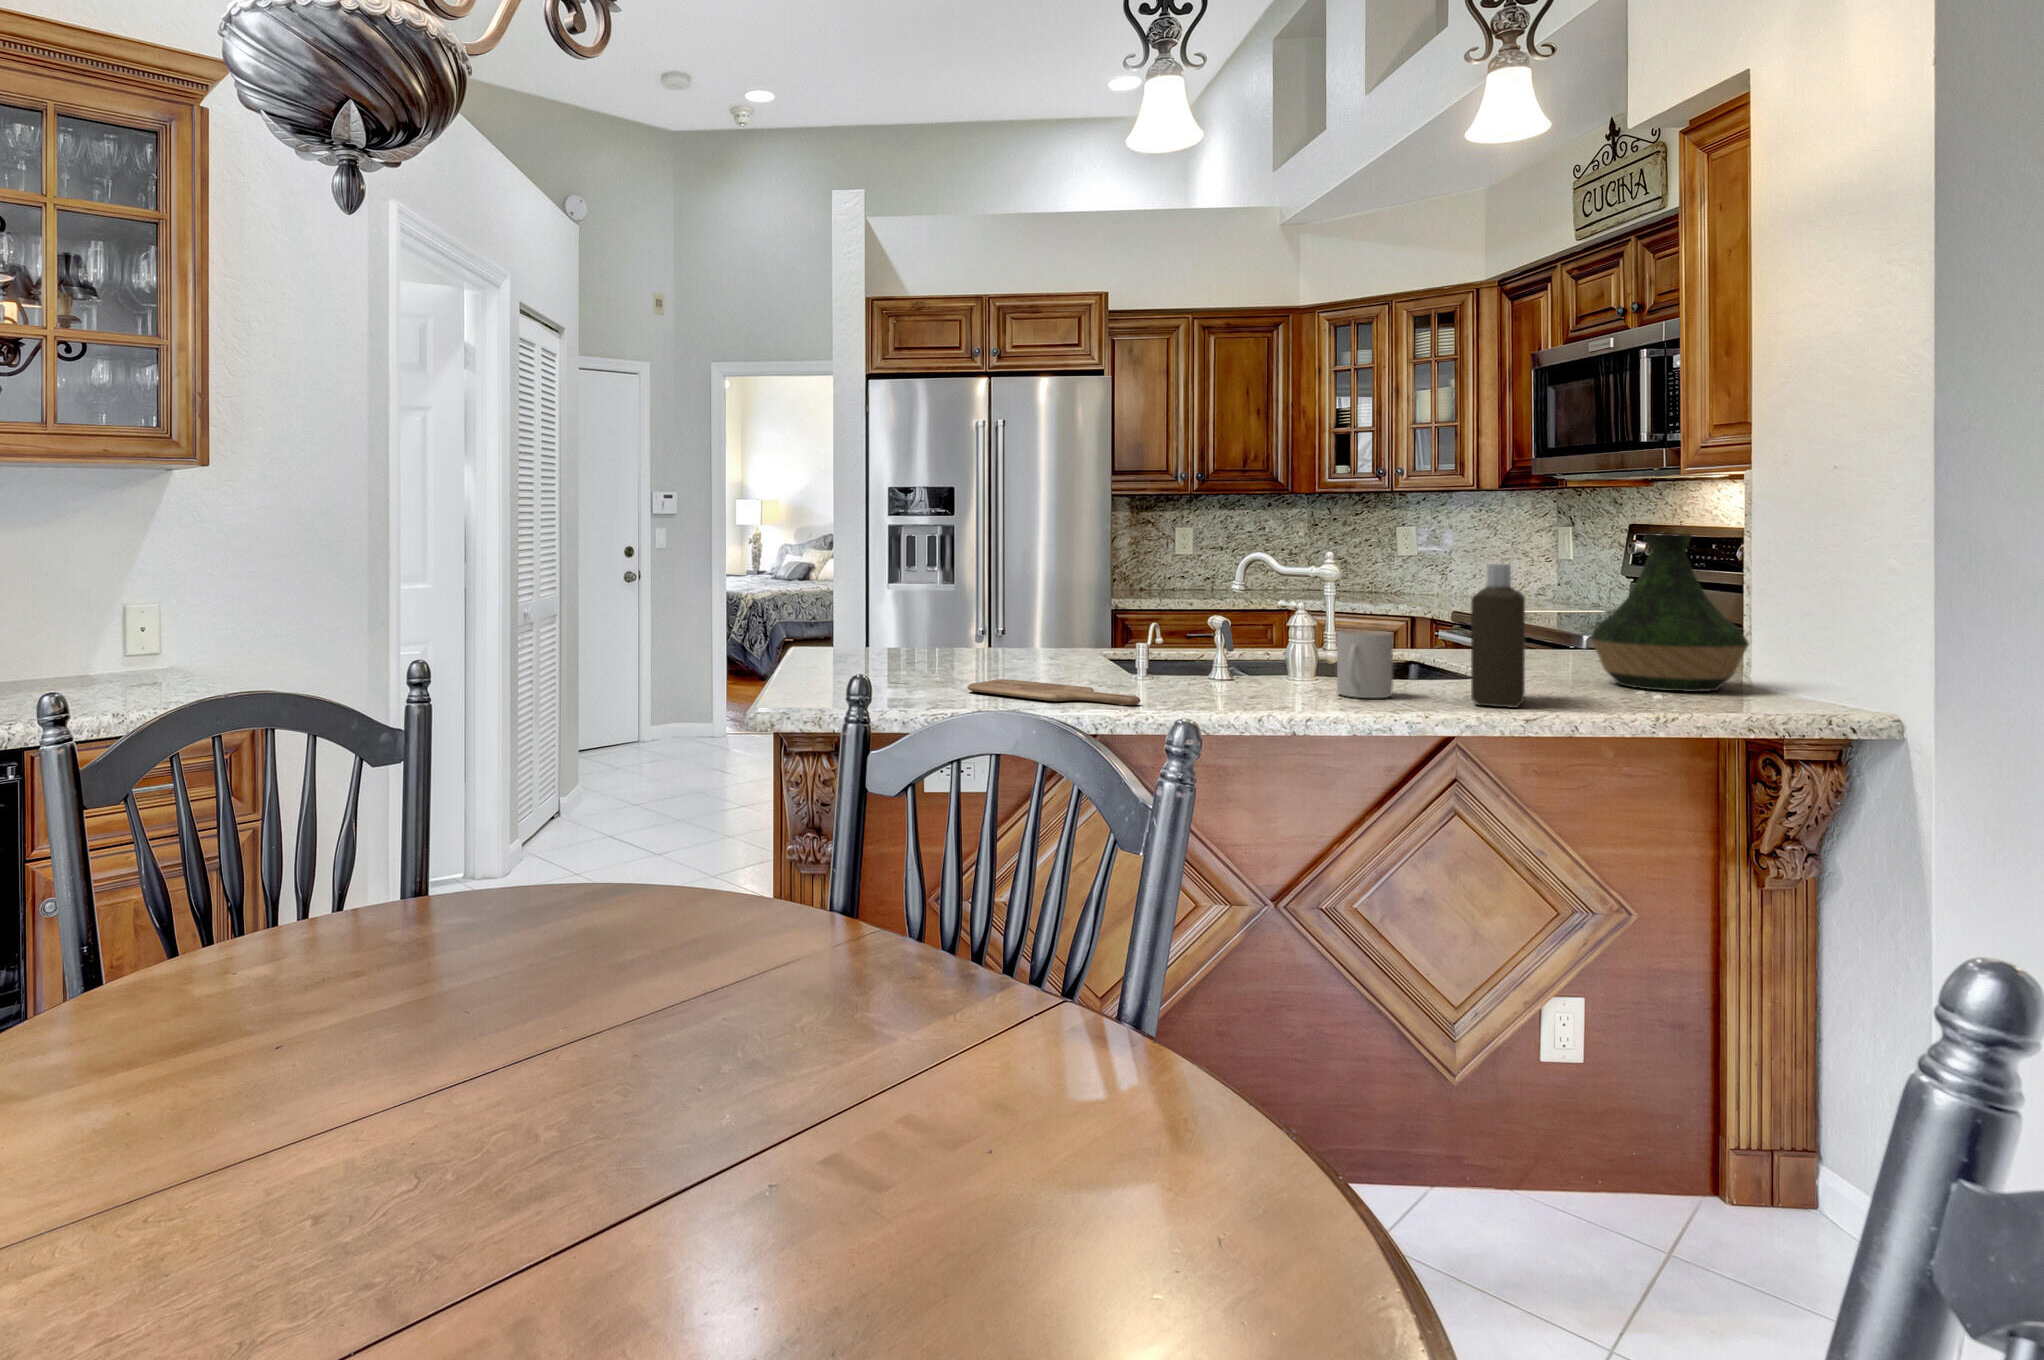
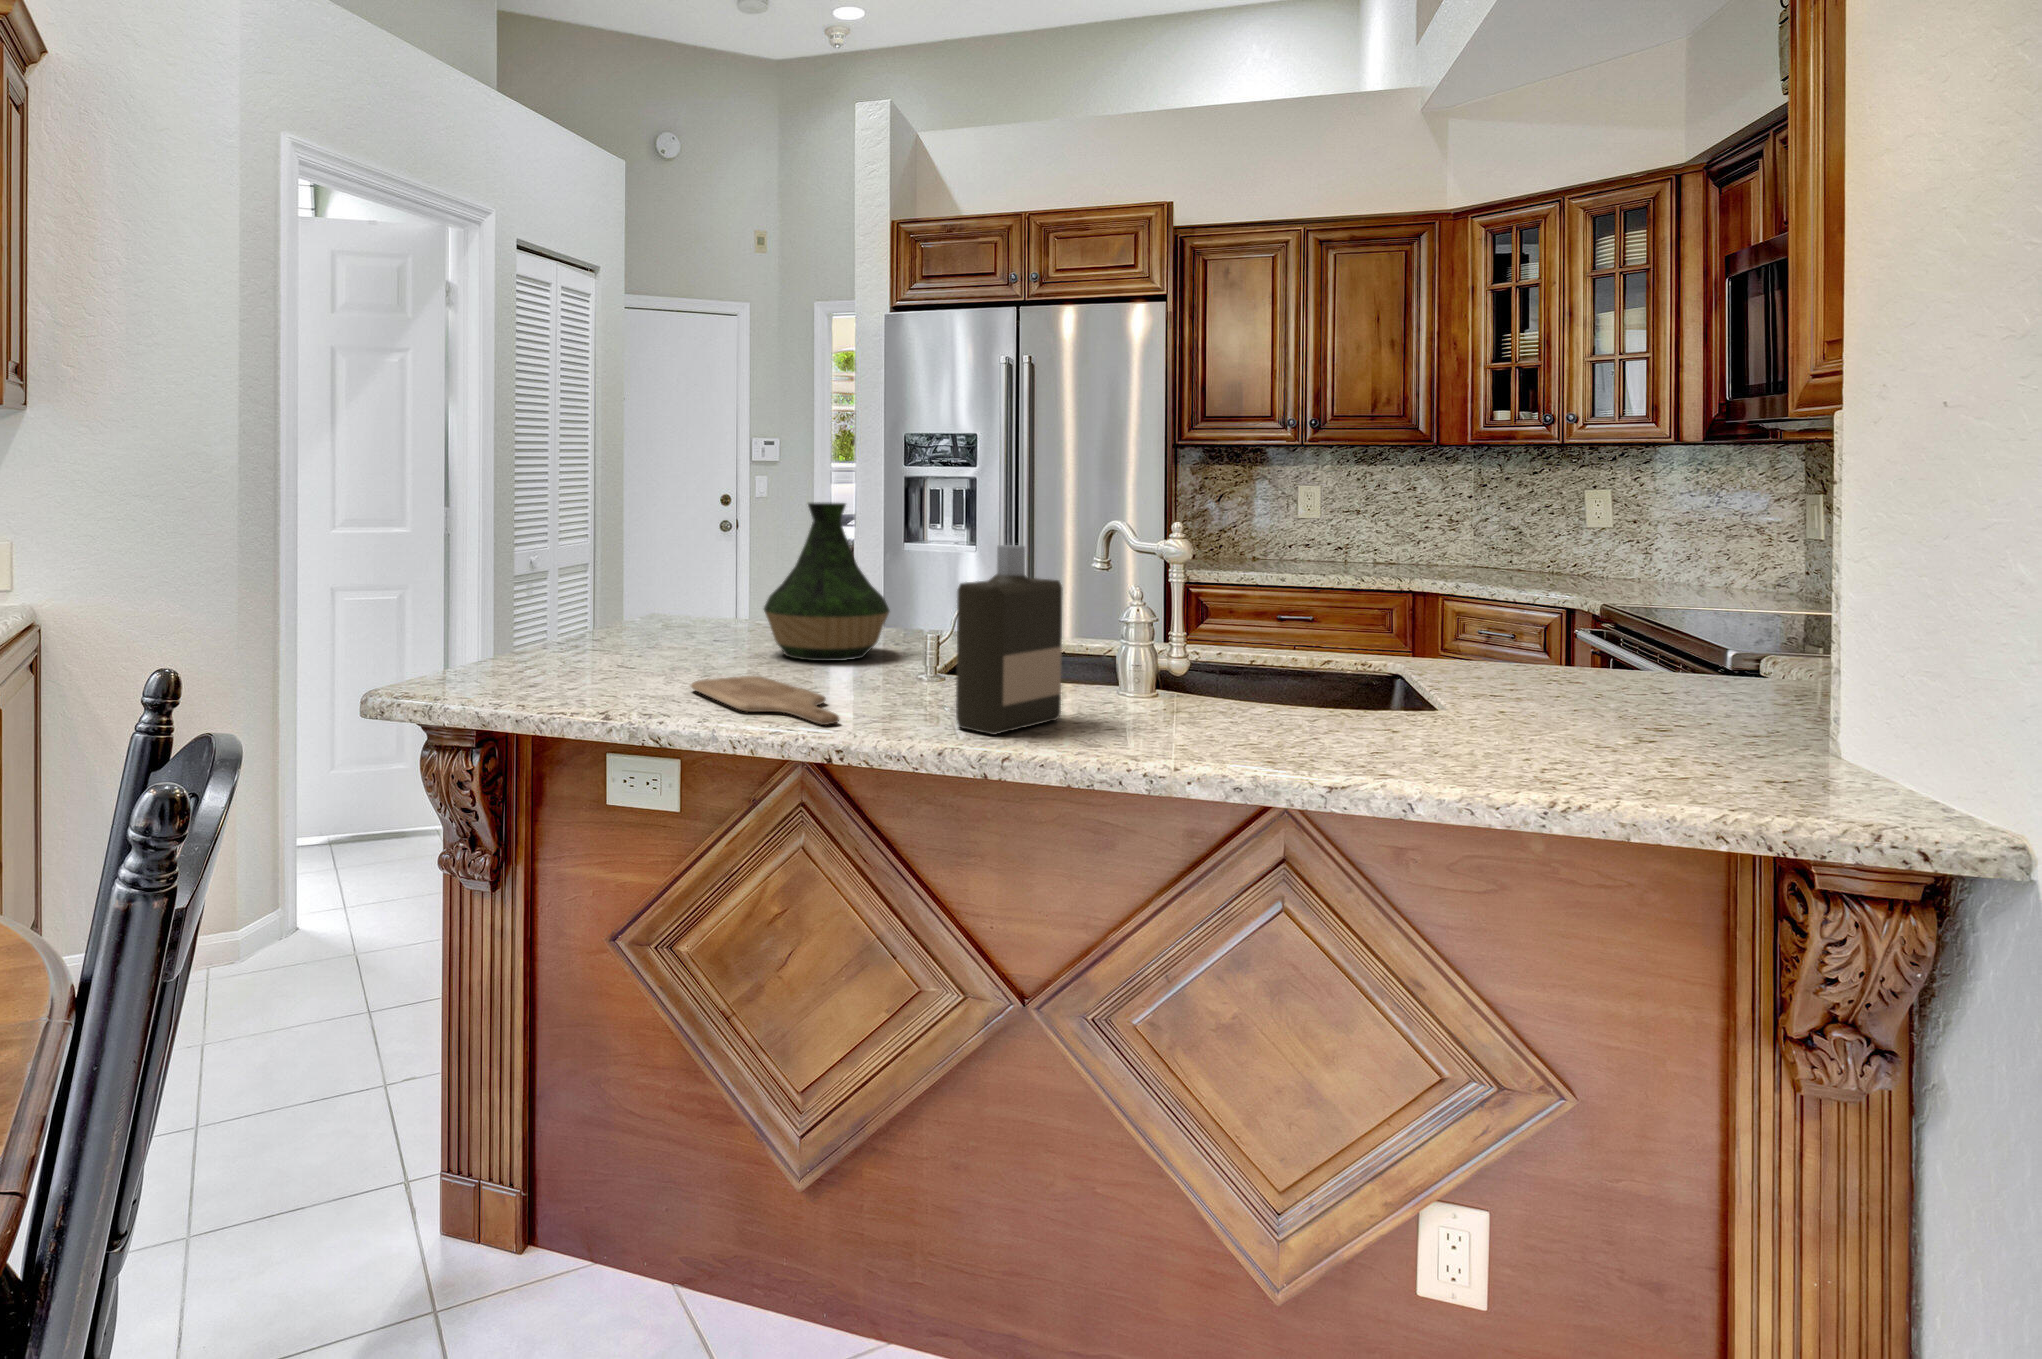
vase: present [1590,534,1749,692] -> present [764,502,889,661]
bottle: present [1471,564,1525,708] -> present [956,545,1062,735]
mug: present [1337,630,1393,698] -> none [1131,638,1213,737]

